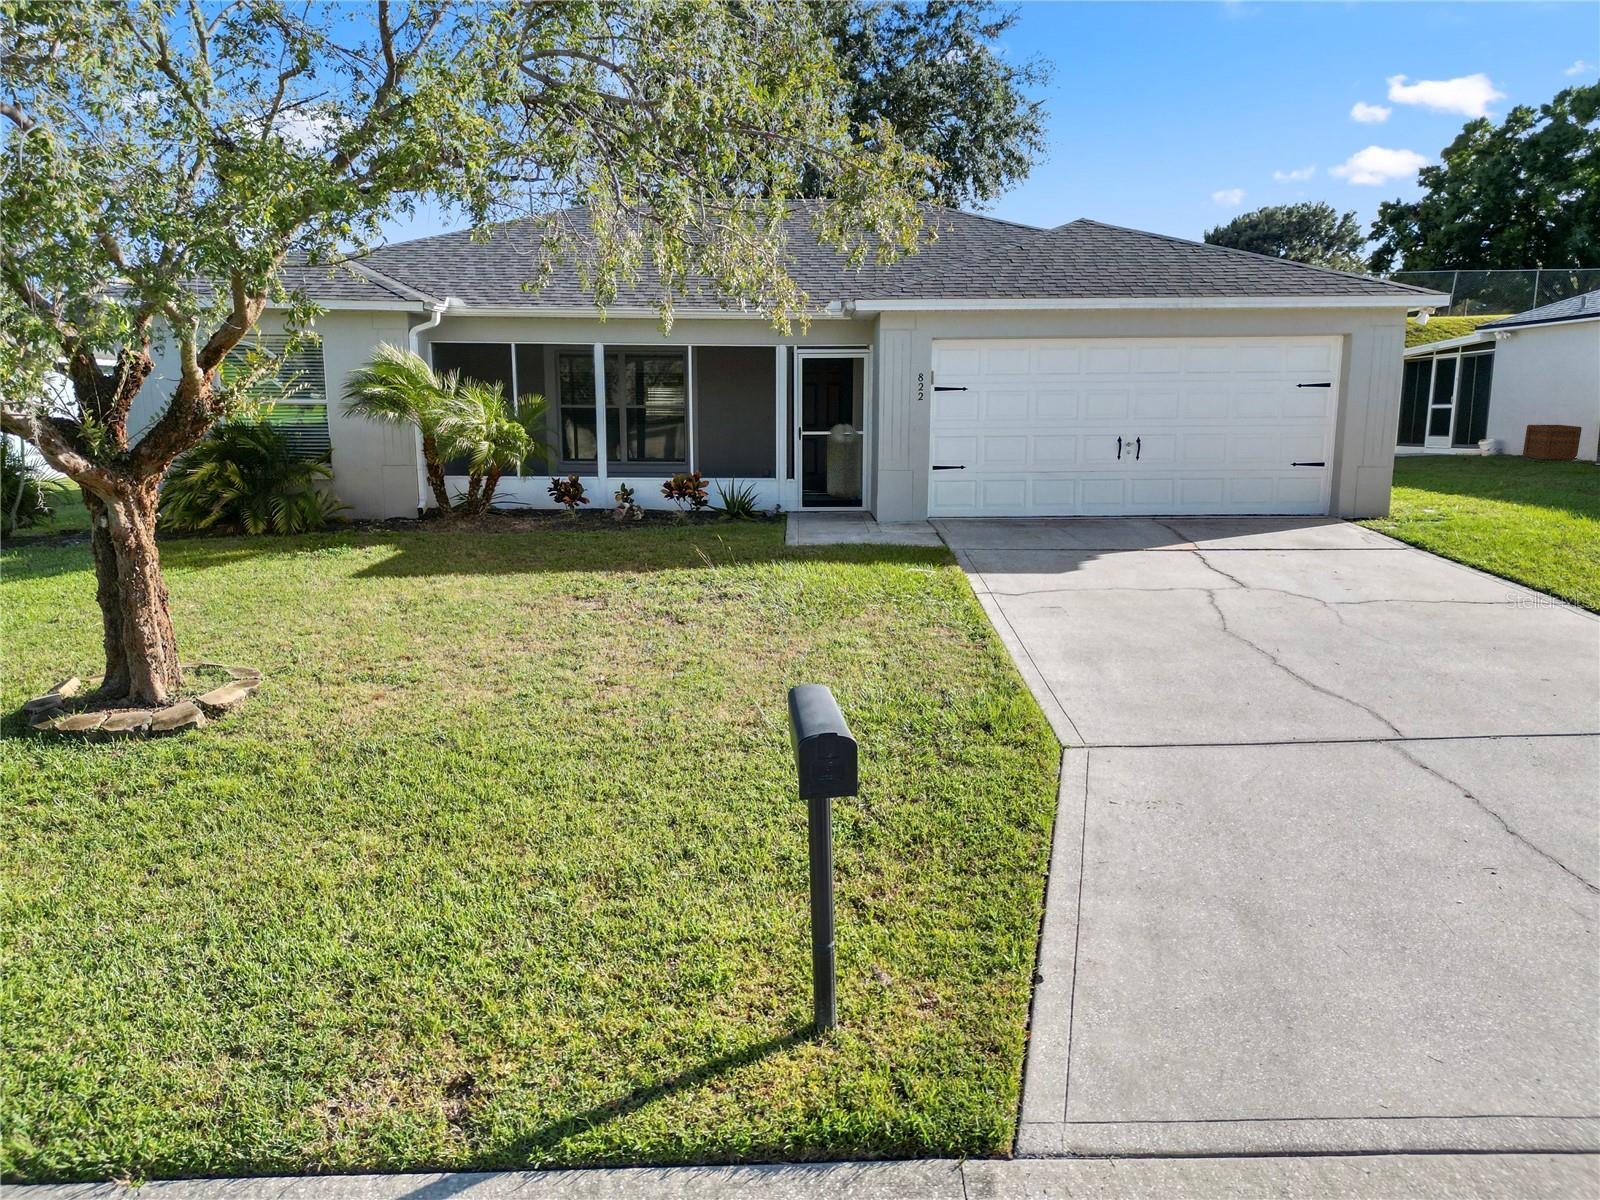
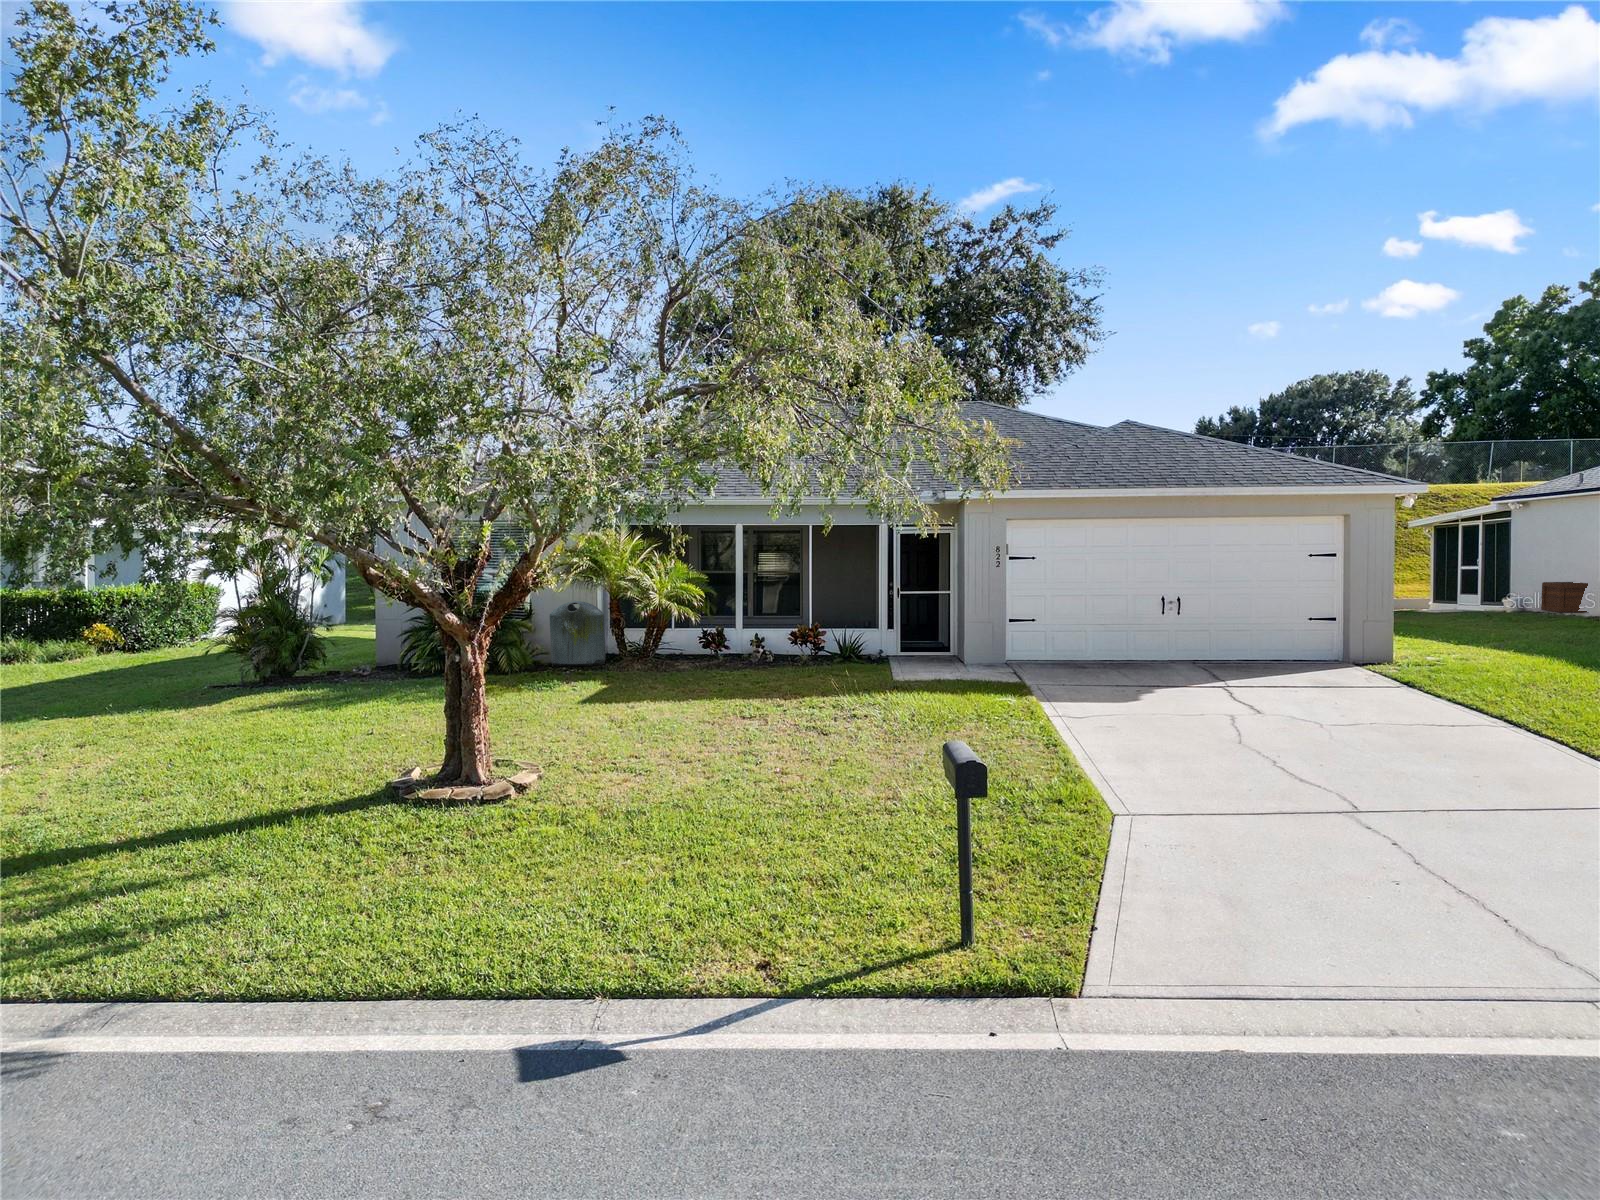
trash can: present [827,425,860,498] -> present [550,601,605,666]

